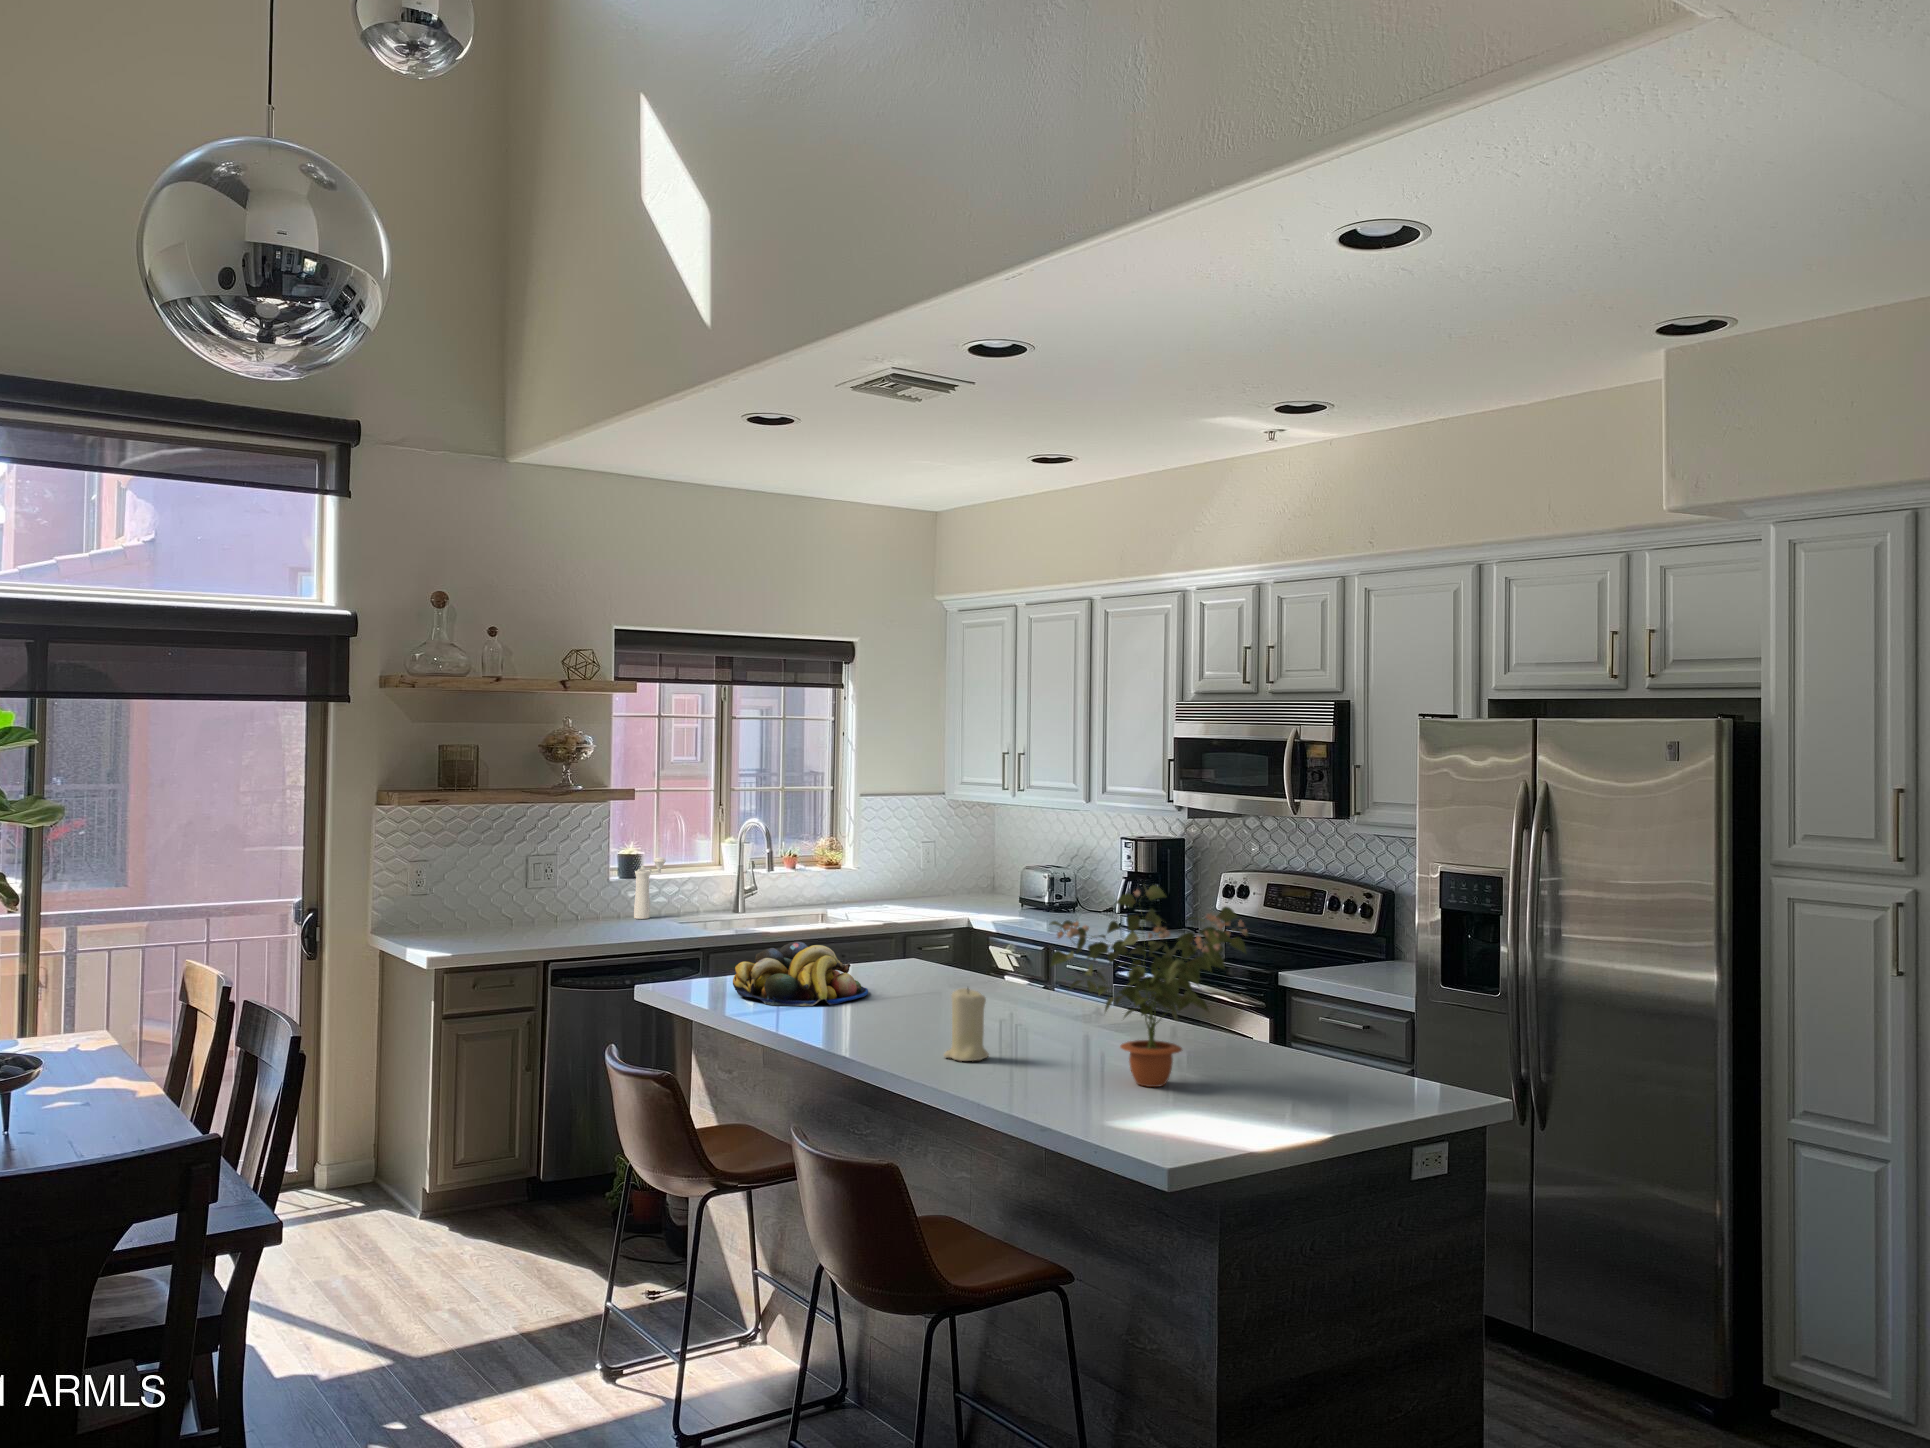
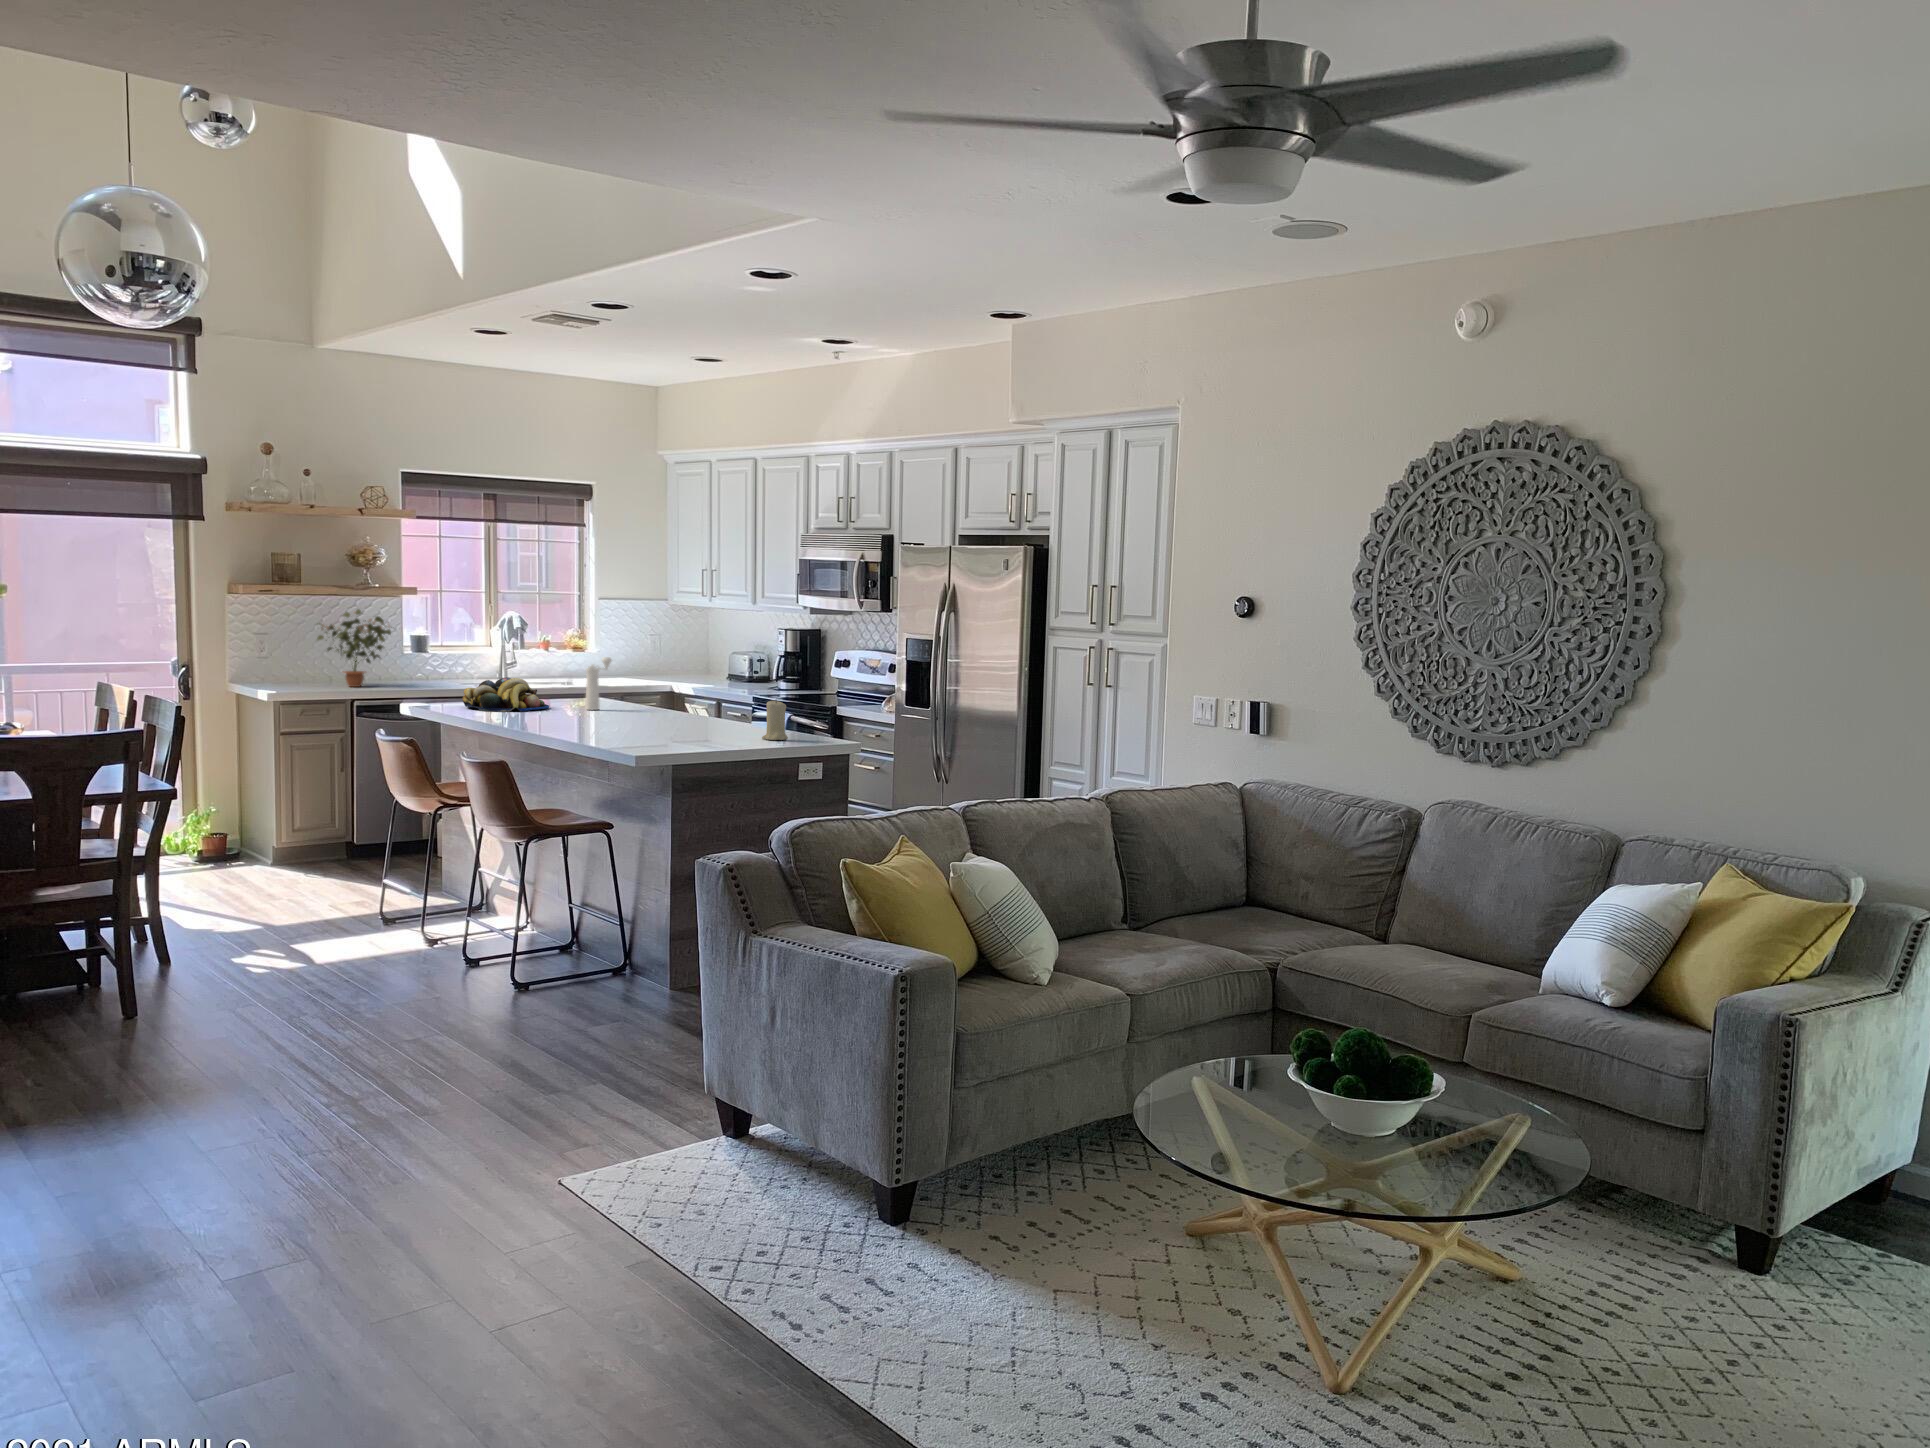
pepper mill: present [634,857,666,919] -> present [585,657,612,710]
potted plant: present [1051,885,1248,1087] -> present [317,609,391,687]
candle: present [944,988,989,1061] -> present [762,700,788,740]

